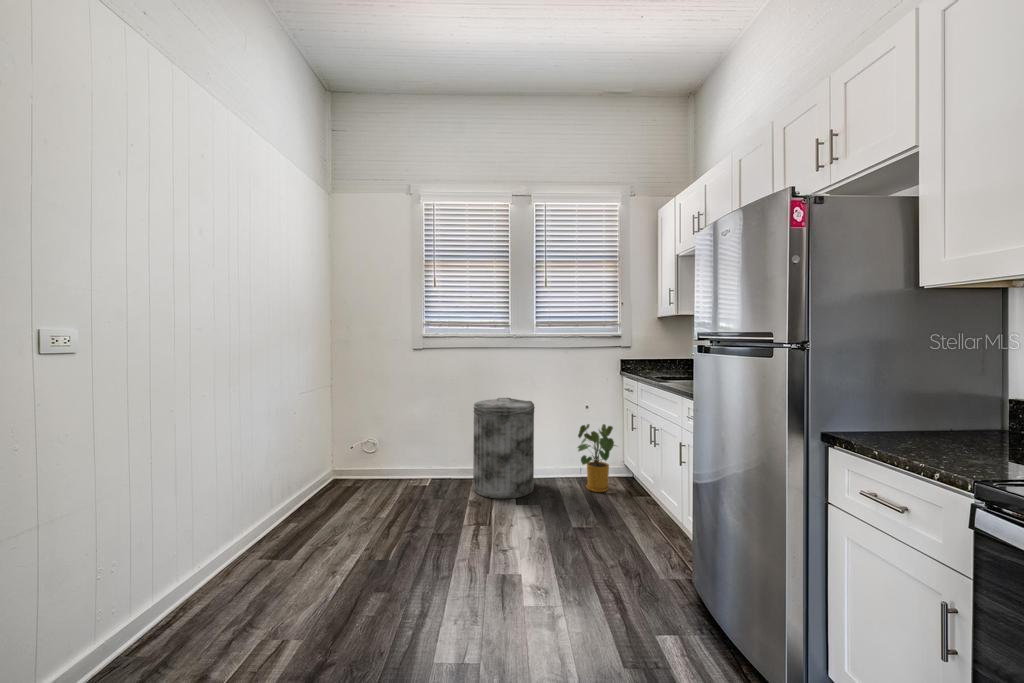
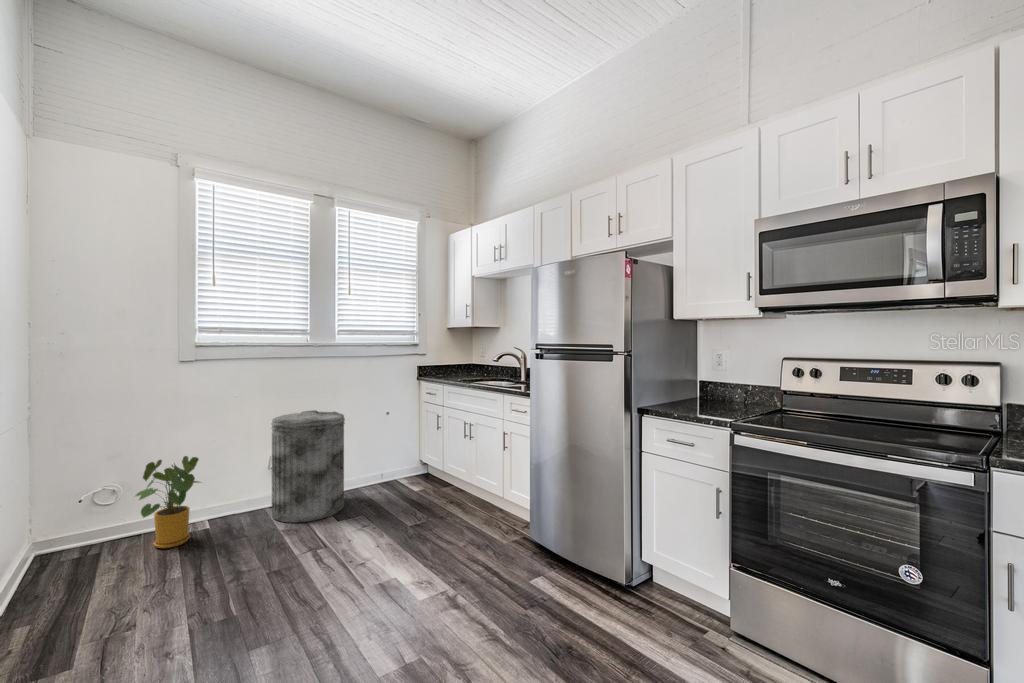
house plant: present [578,424,615,492] -> present [136,456,200,548]

